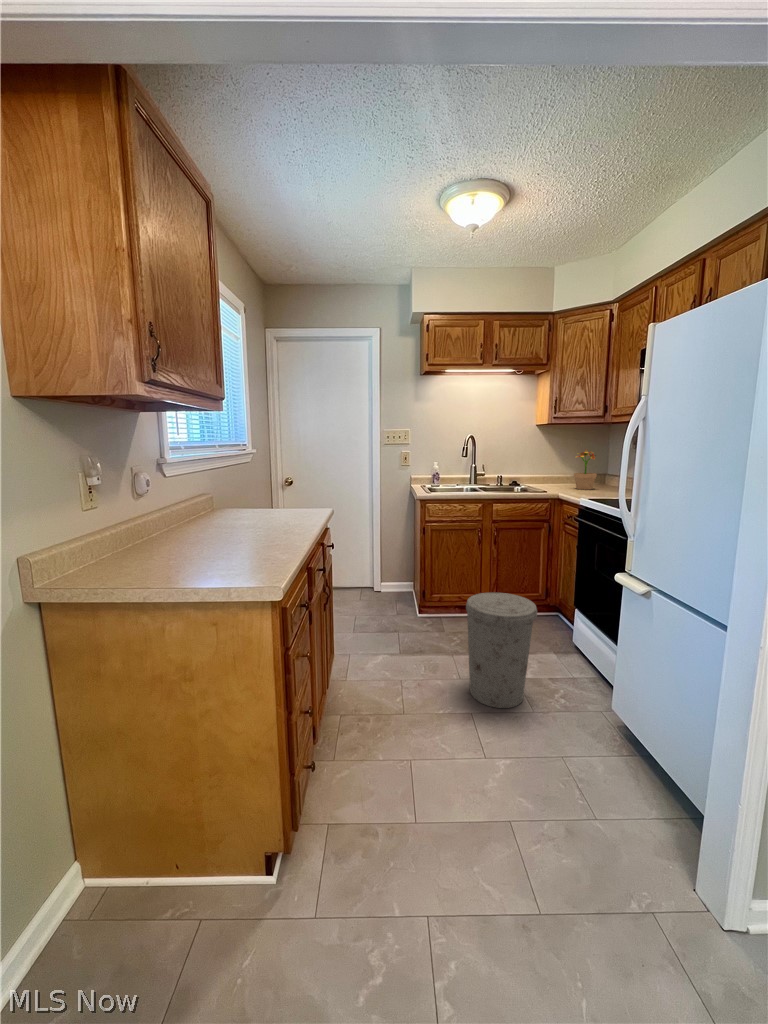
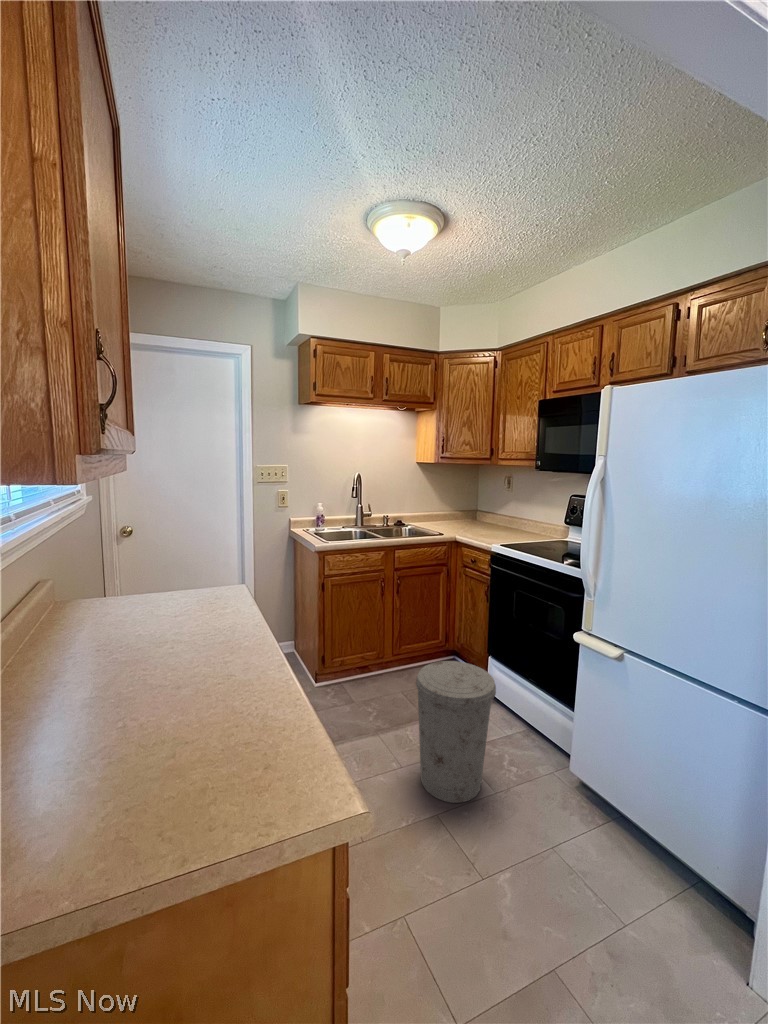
potted plant: present [574,450,597,490] -> none [458,488,480,529]

